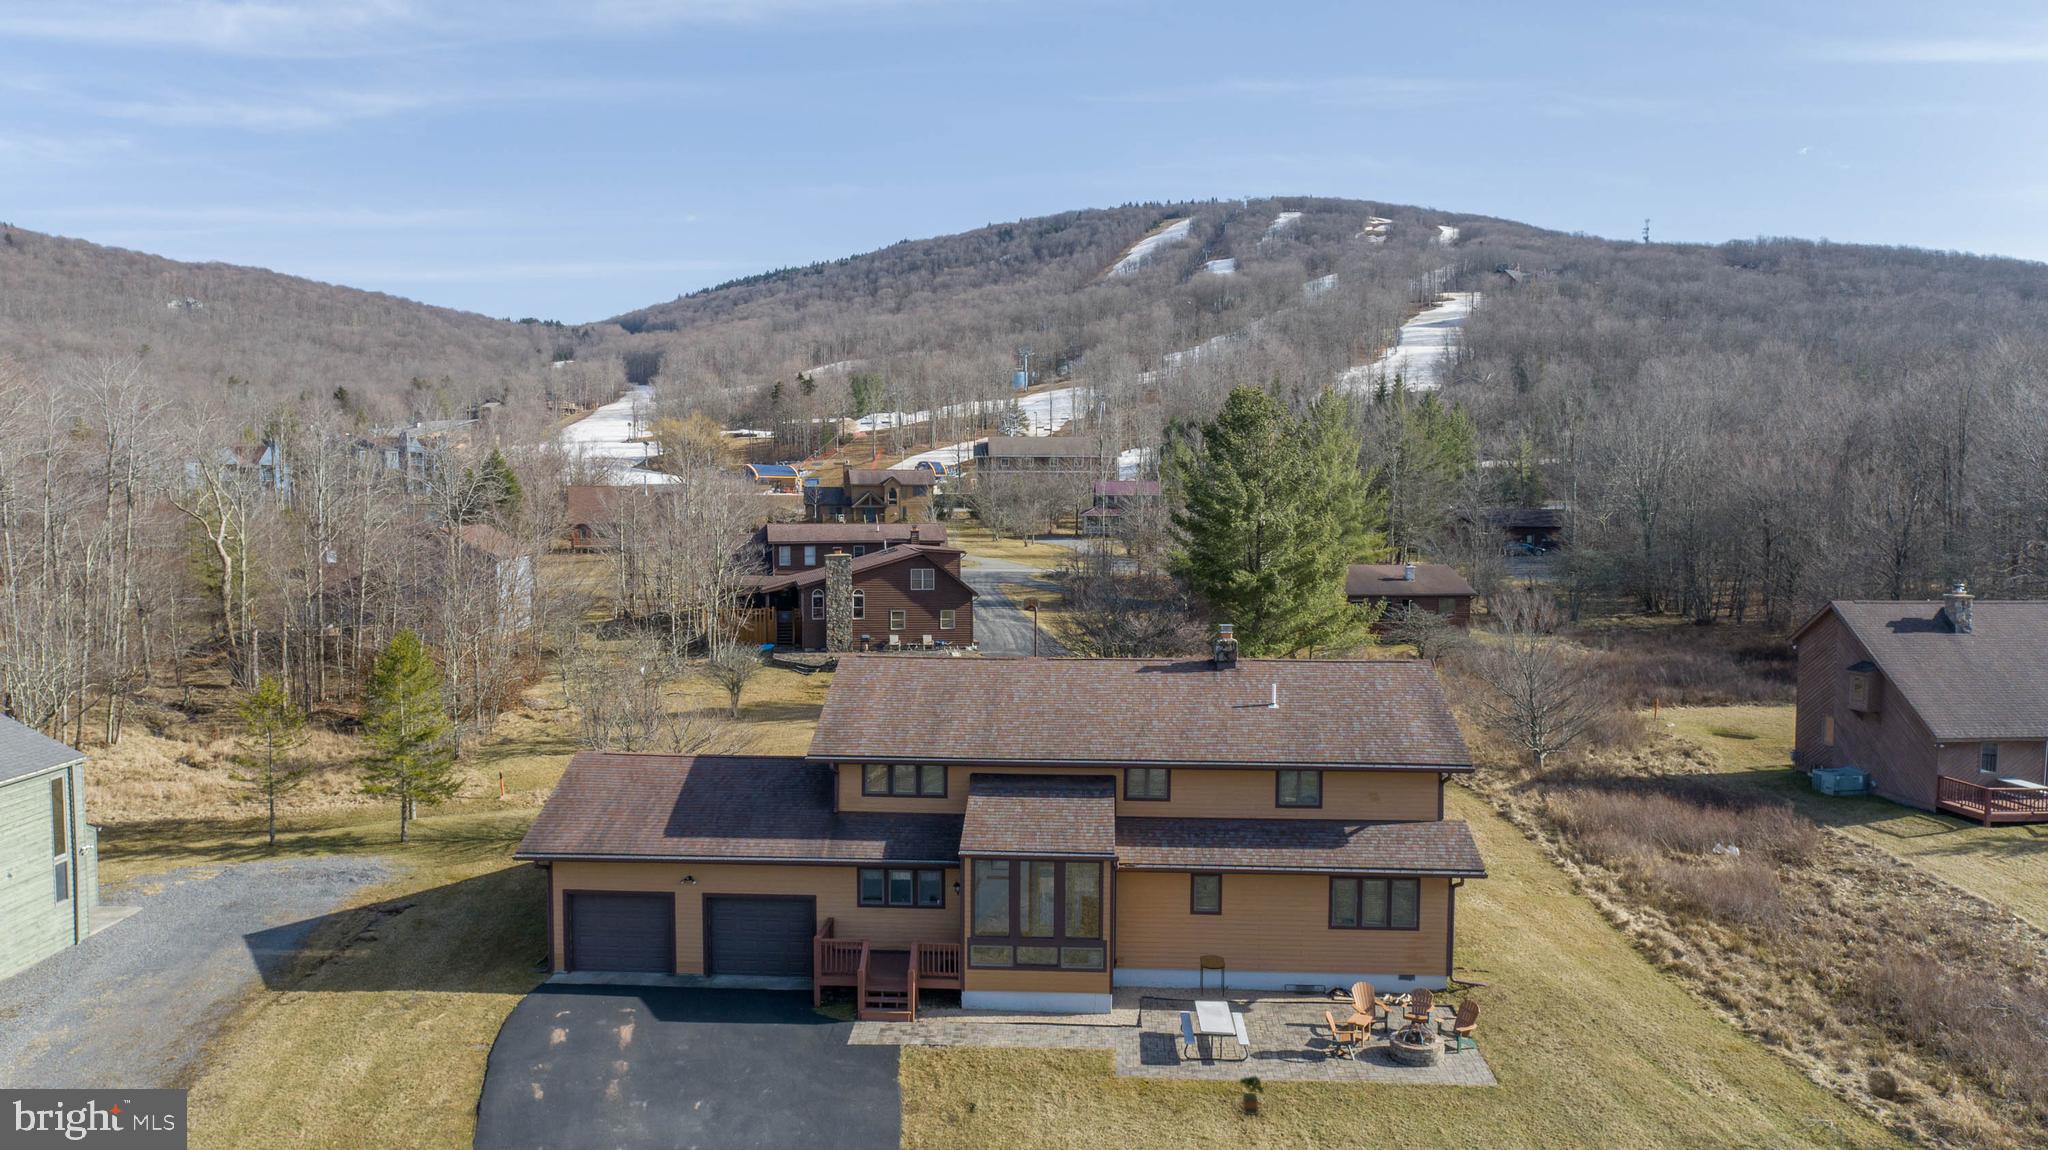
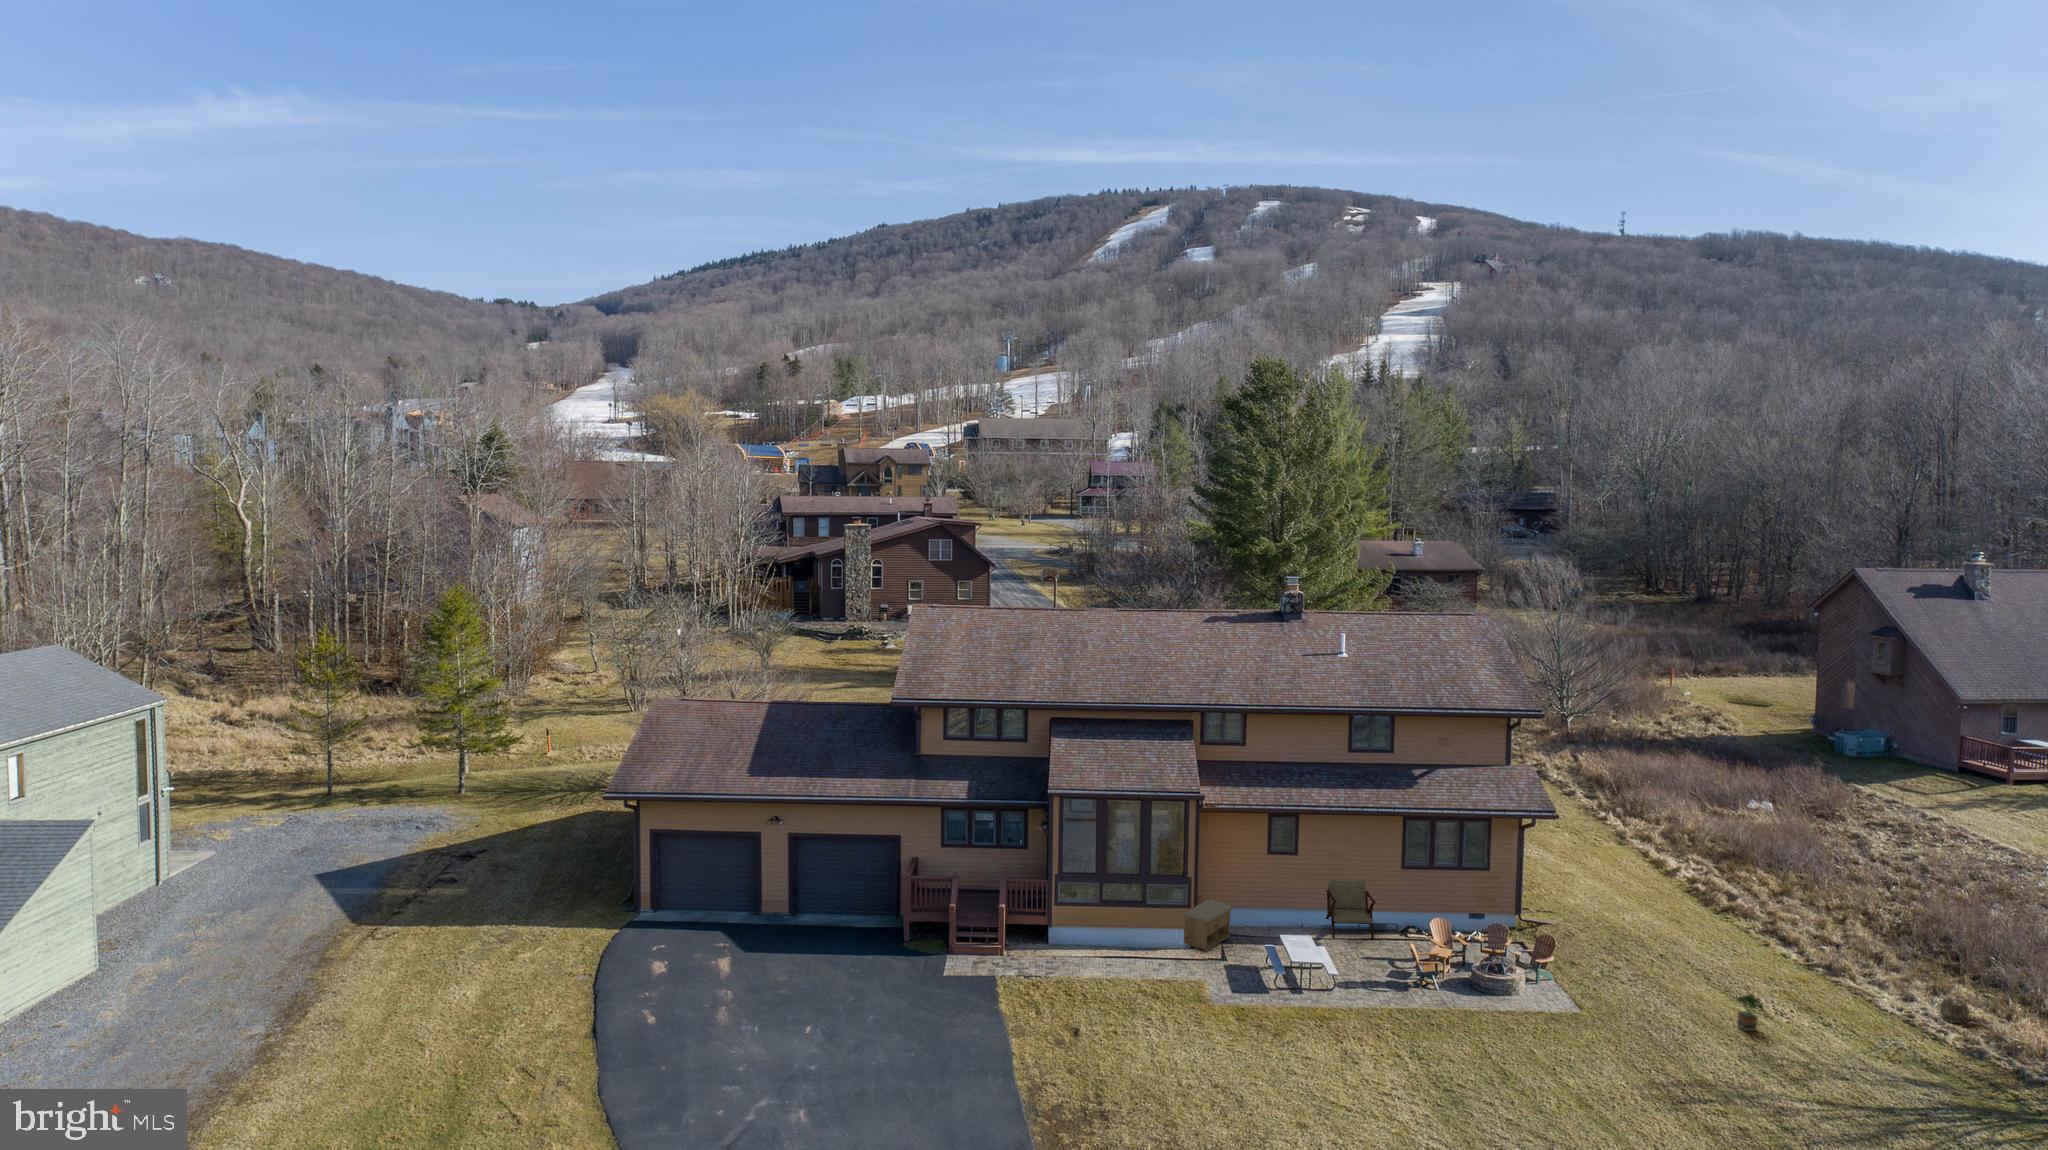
lounge chair: none [1249,941,1299,1003] -> present [1326,880,1376,939]
side table: present [1200,955,1225,996] -> none [1277,893,1303,933]
storage bench: none [1100,962,1150,1018] -> present [1184,899,1232,952]
potted tree: present [1240,1076,1263,1115] -> present [1737,995,1764,1031]

